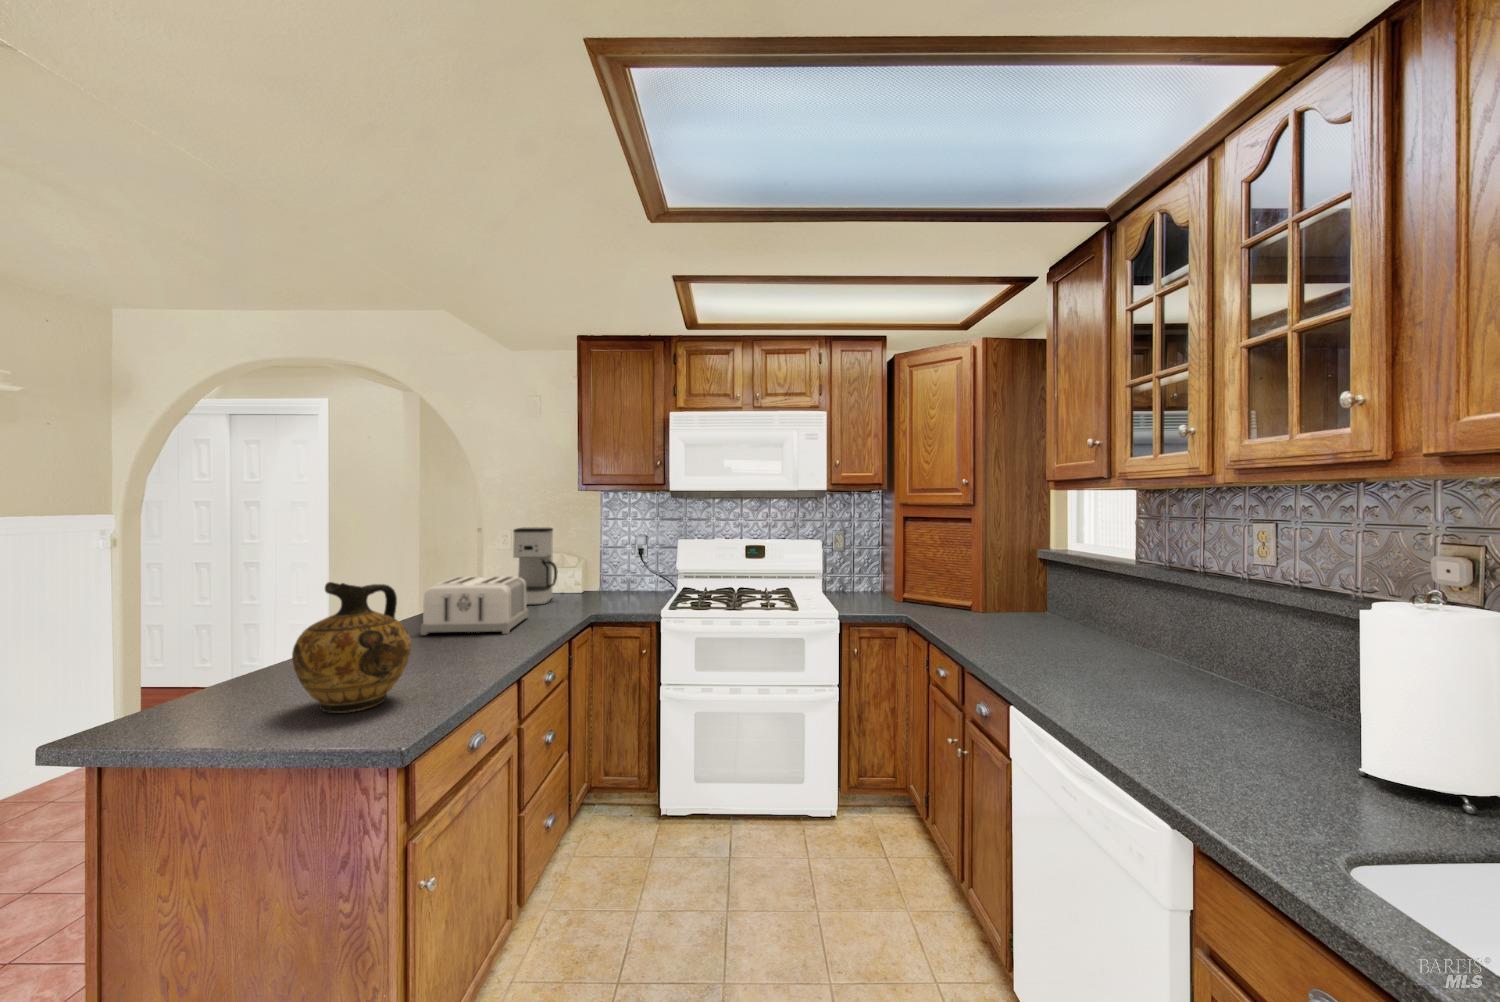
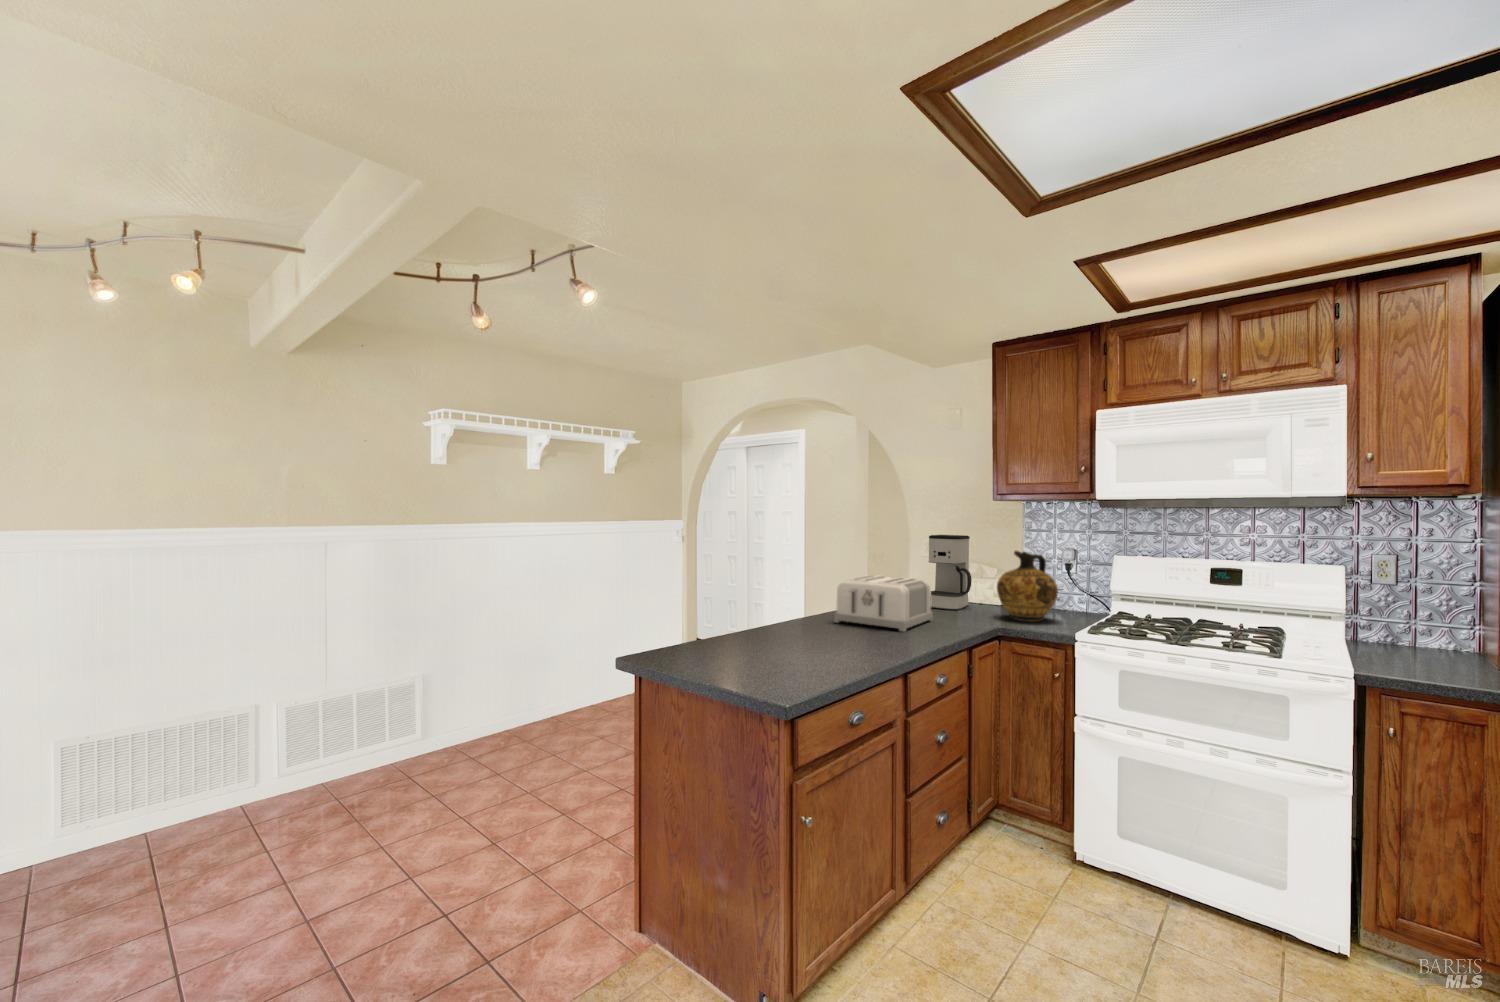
ceramic jug: present [292,582,411,713] -> present [997,551,1058,621]

